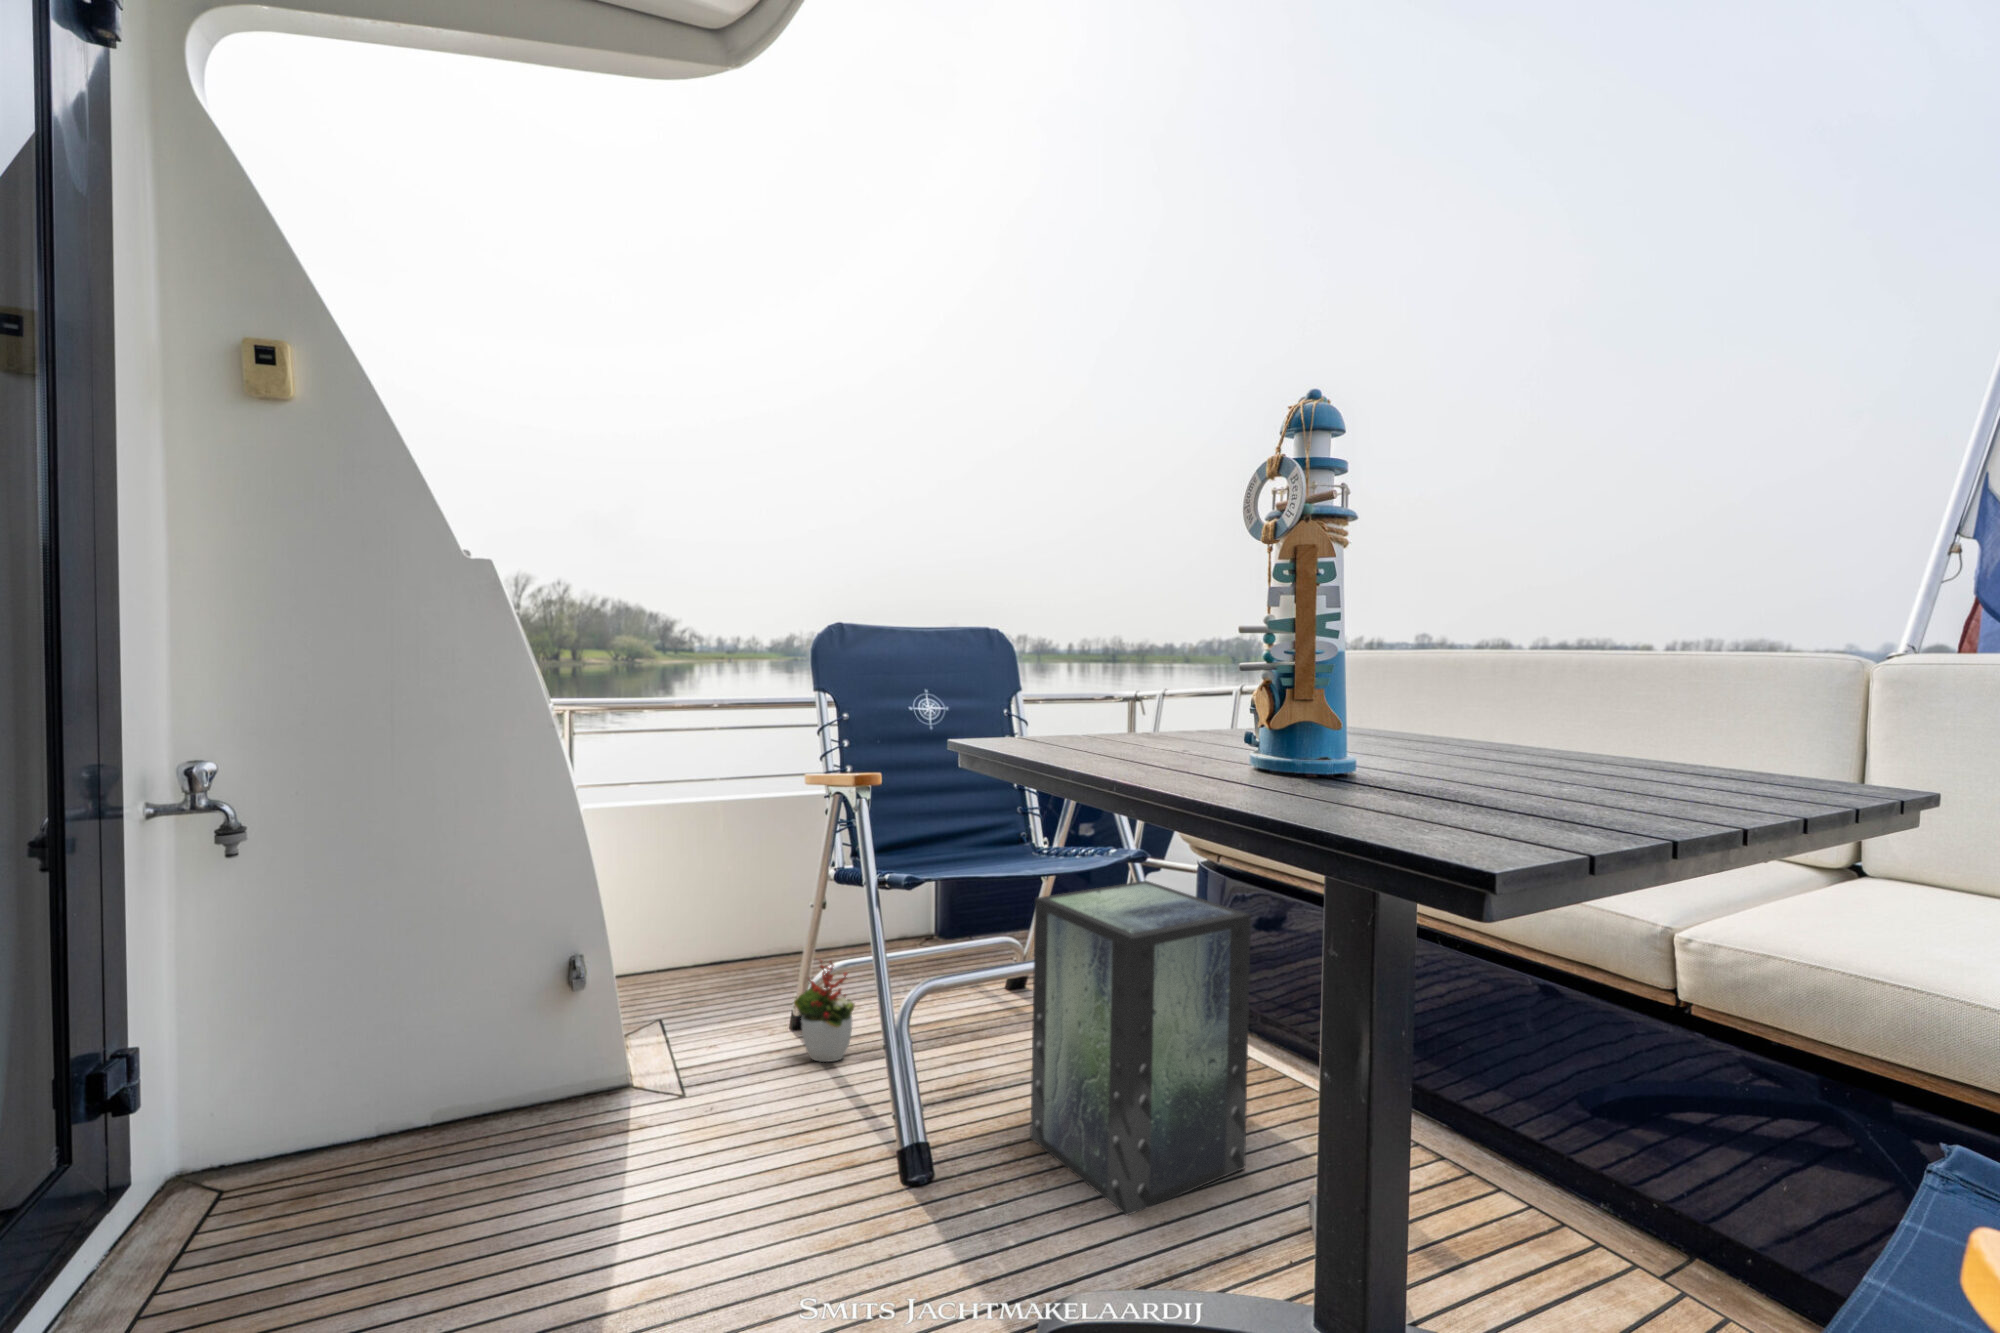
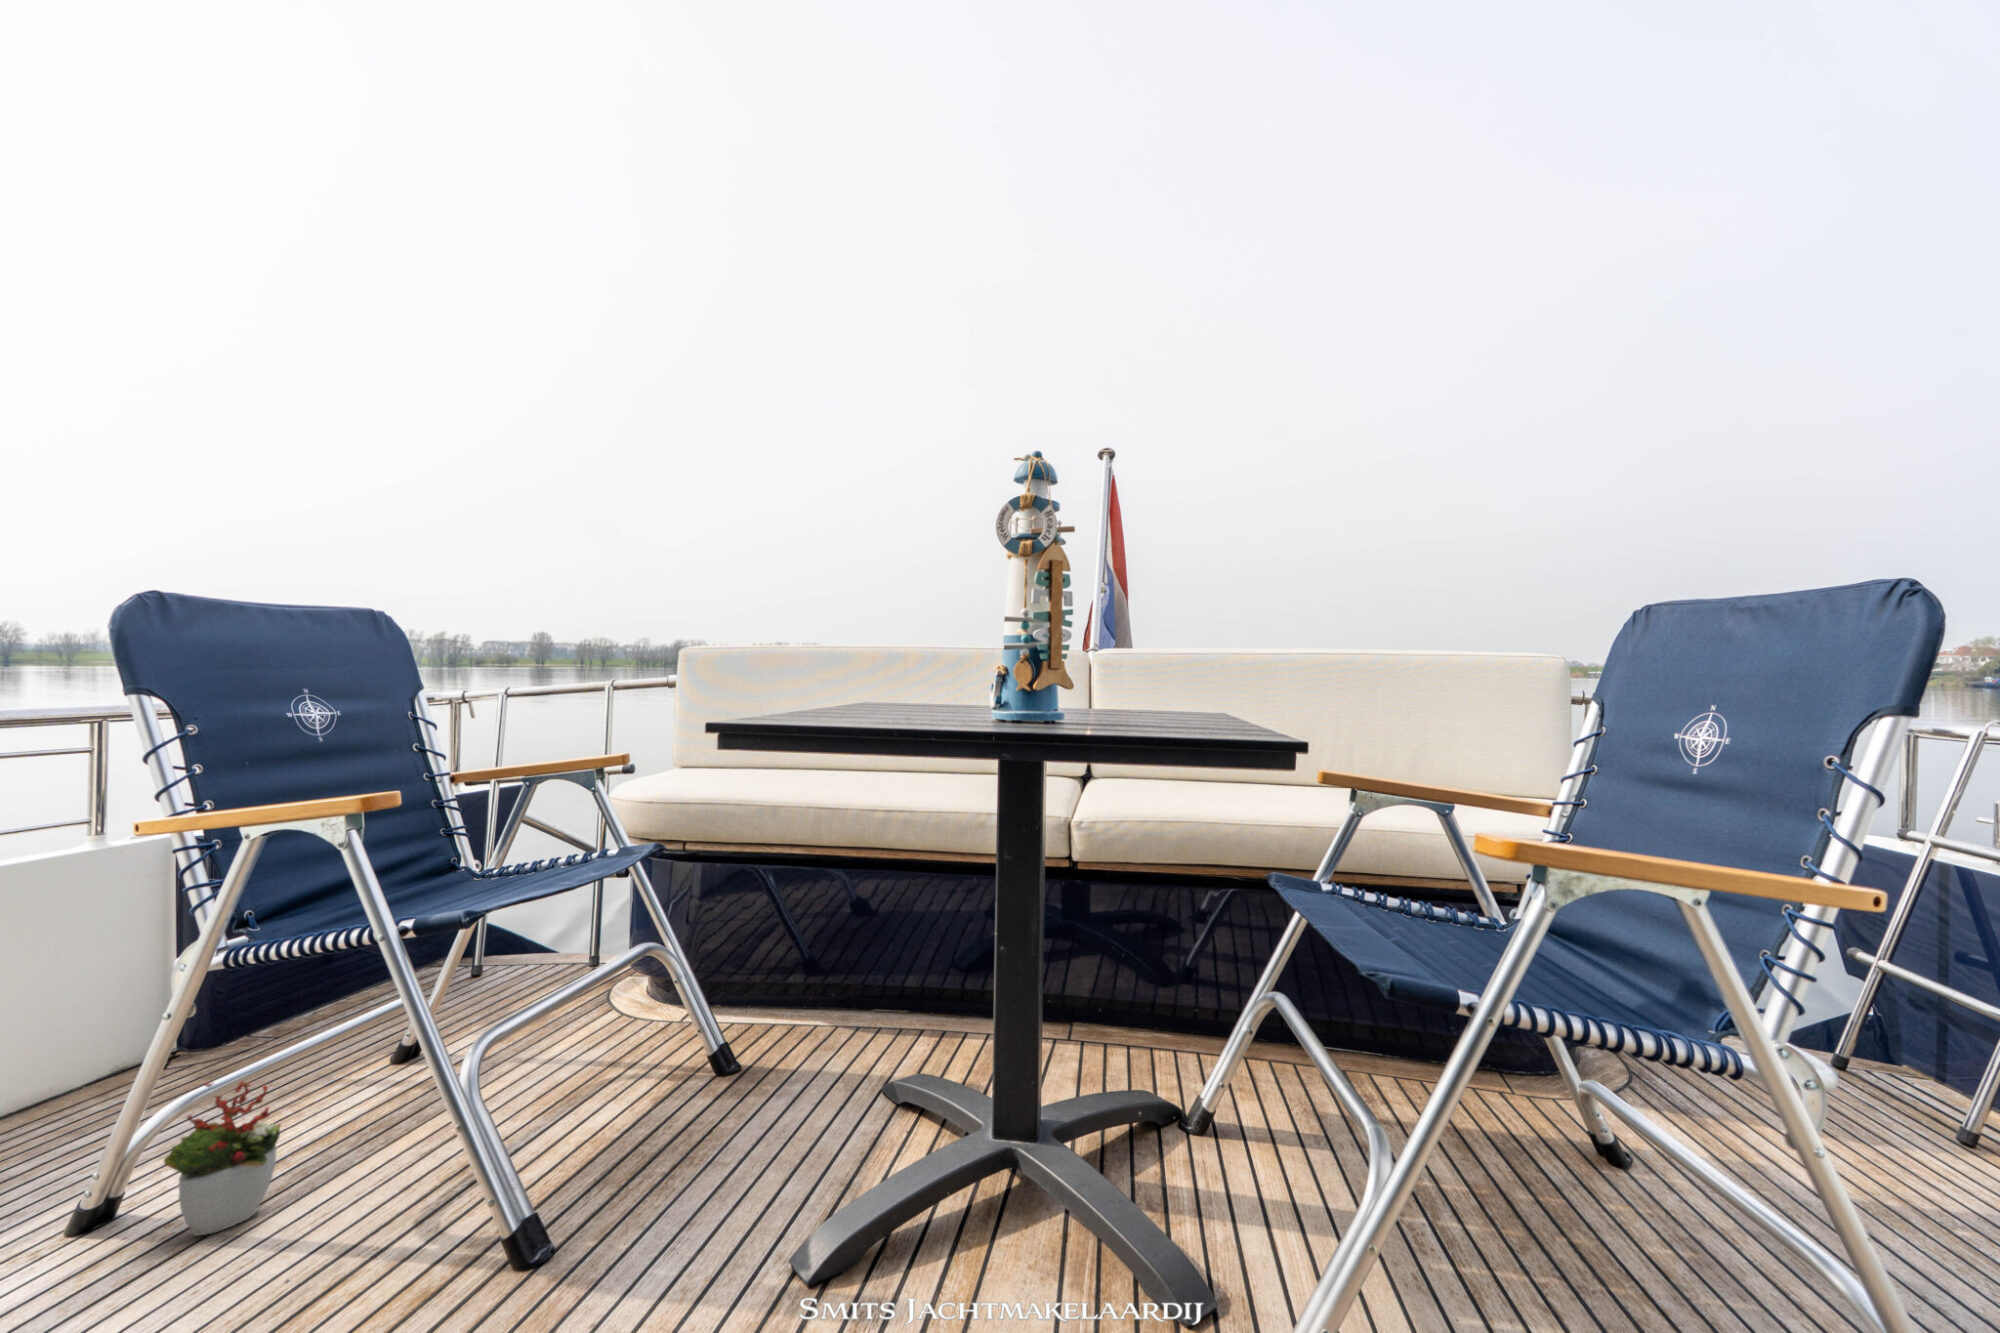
storage box: present [1030,881,1251,1215] -> none [615,868,820,1173]

